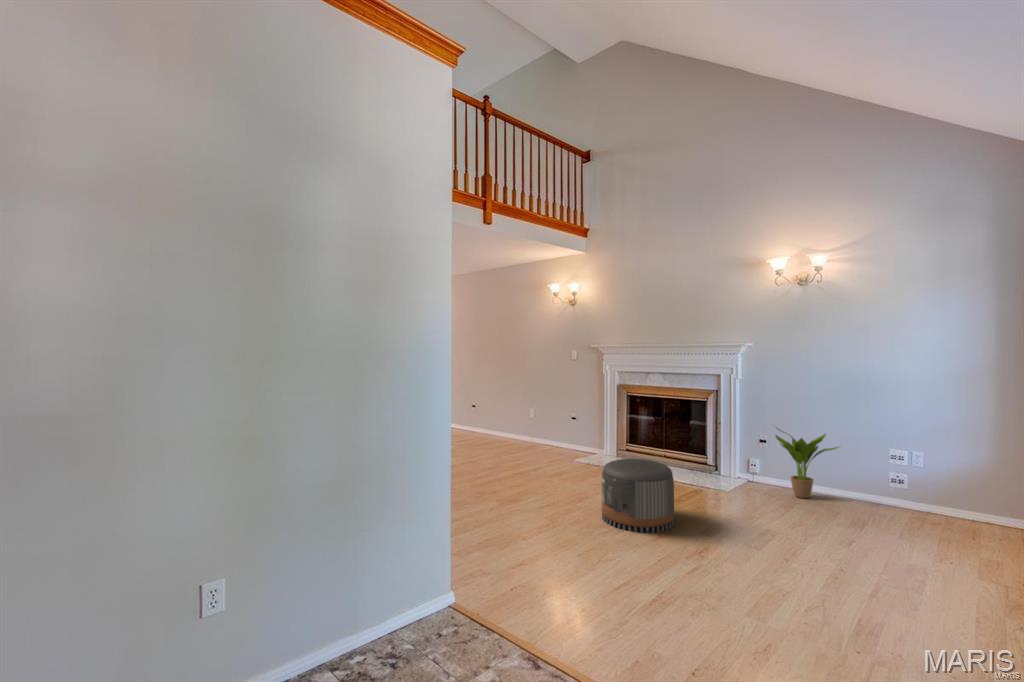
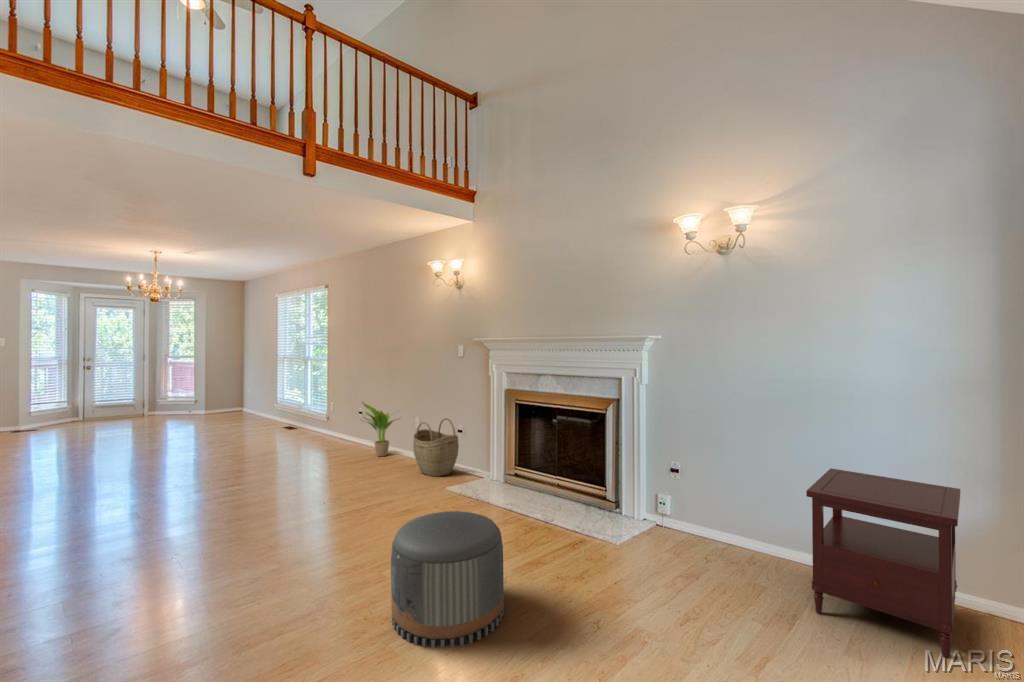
woven basket: none [537,408,574,453] -> present [413,418,459,477]
potted plant: present [775,429,838,498] -> present [362,402,394,456]
side table: none [868,434,967,539] -> present [806,468,961,658]

